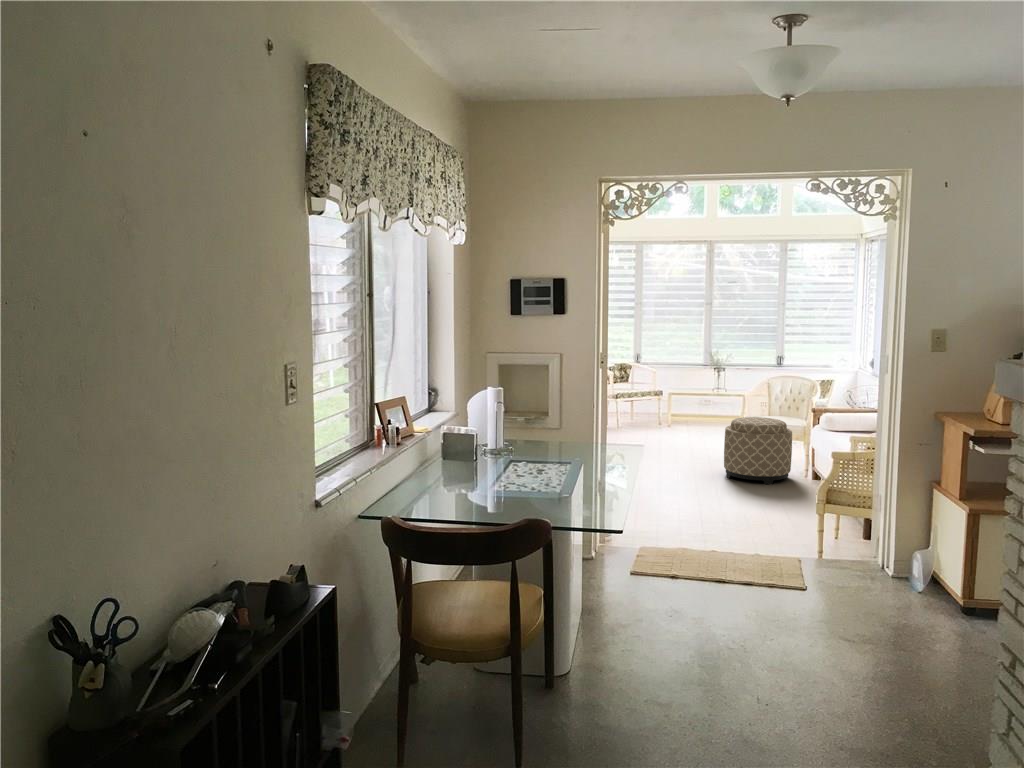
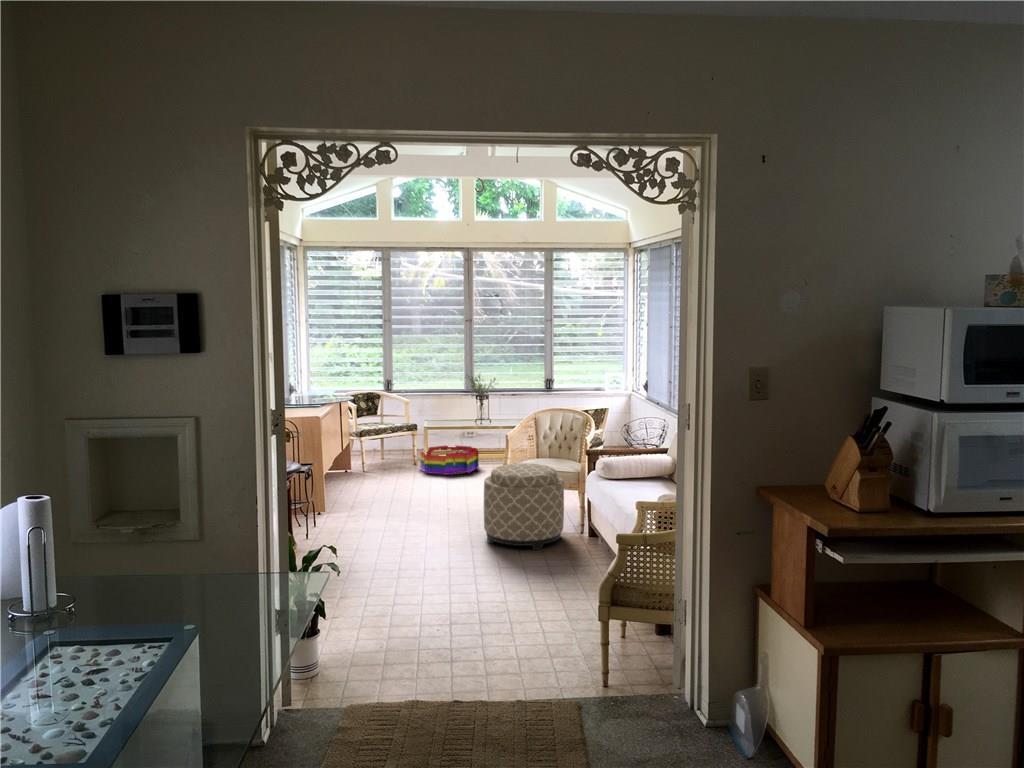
storage bin: none [664,410,715,434] -> present [420,446,479,475]

